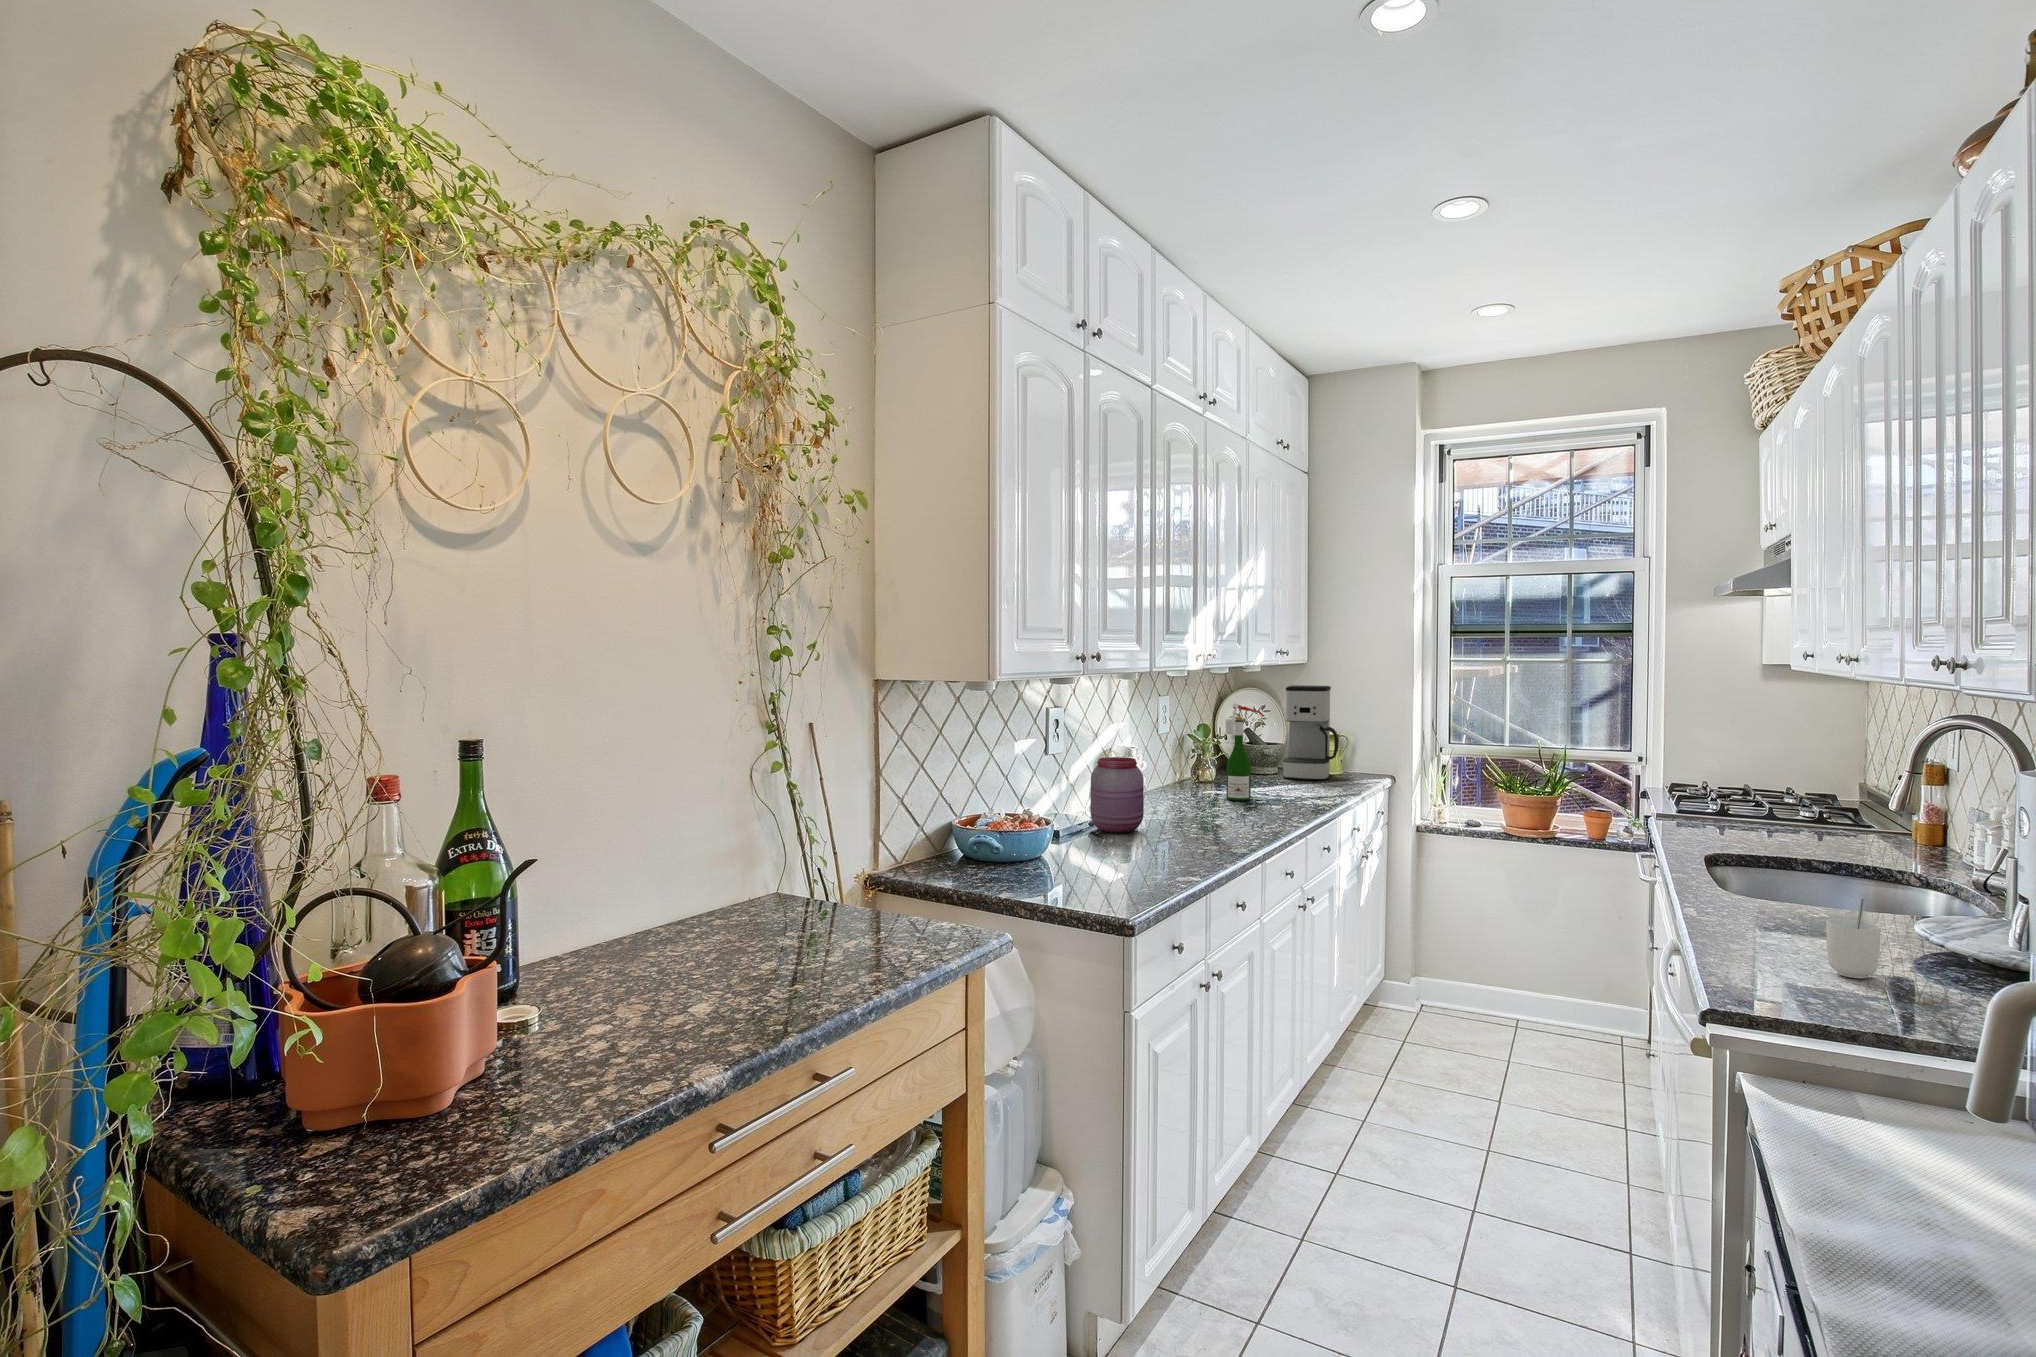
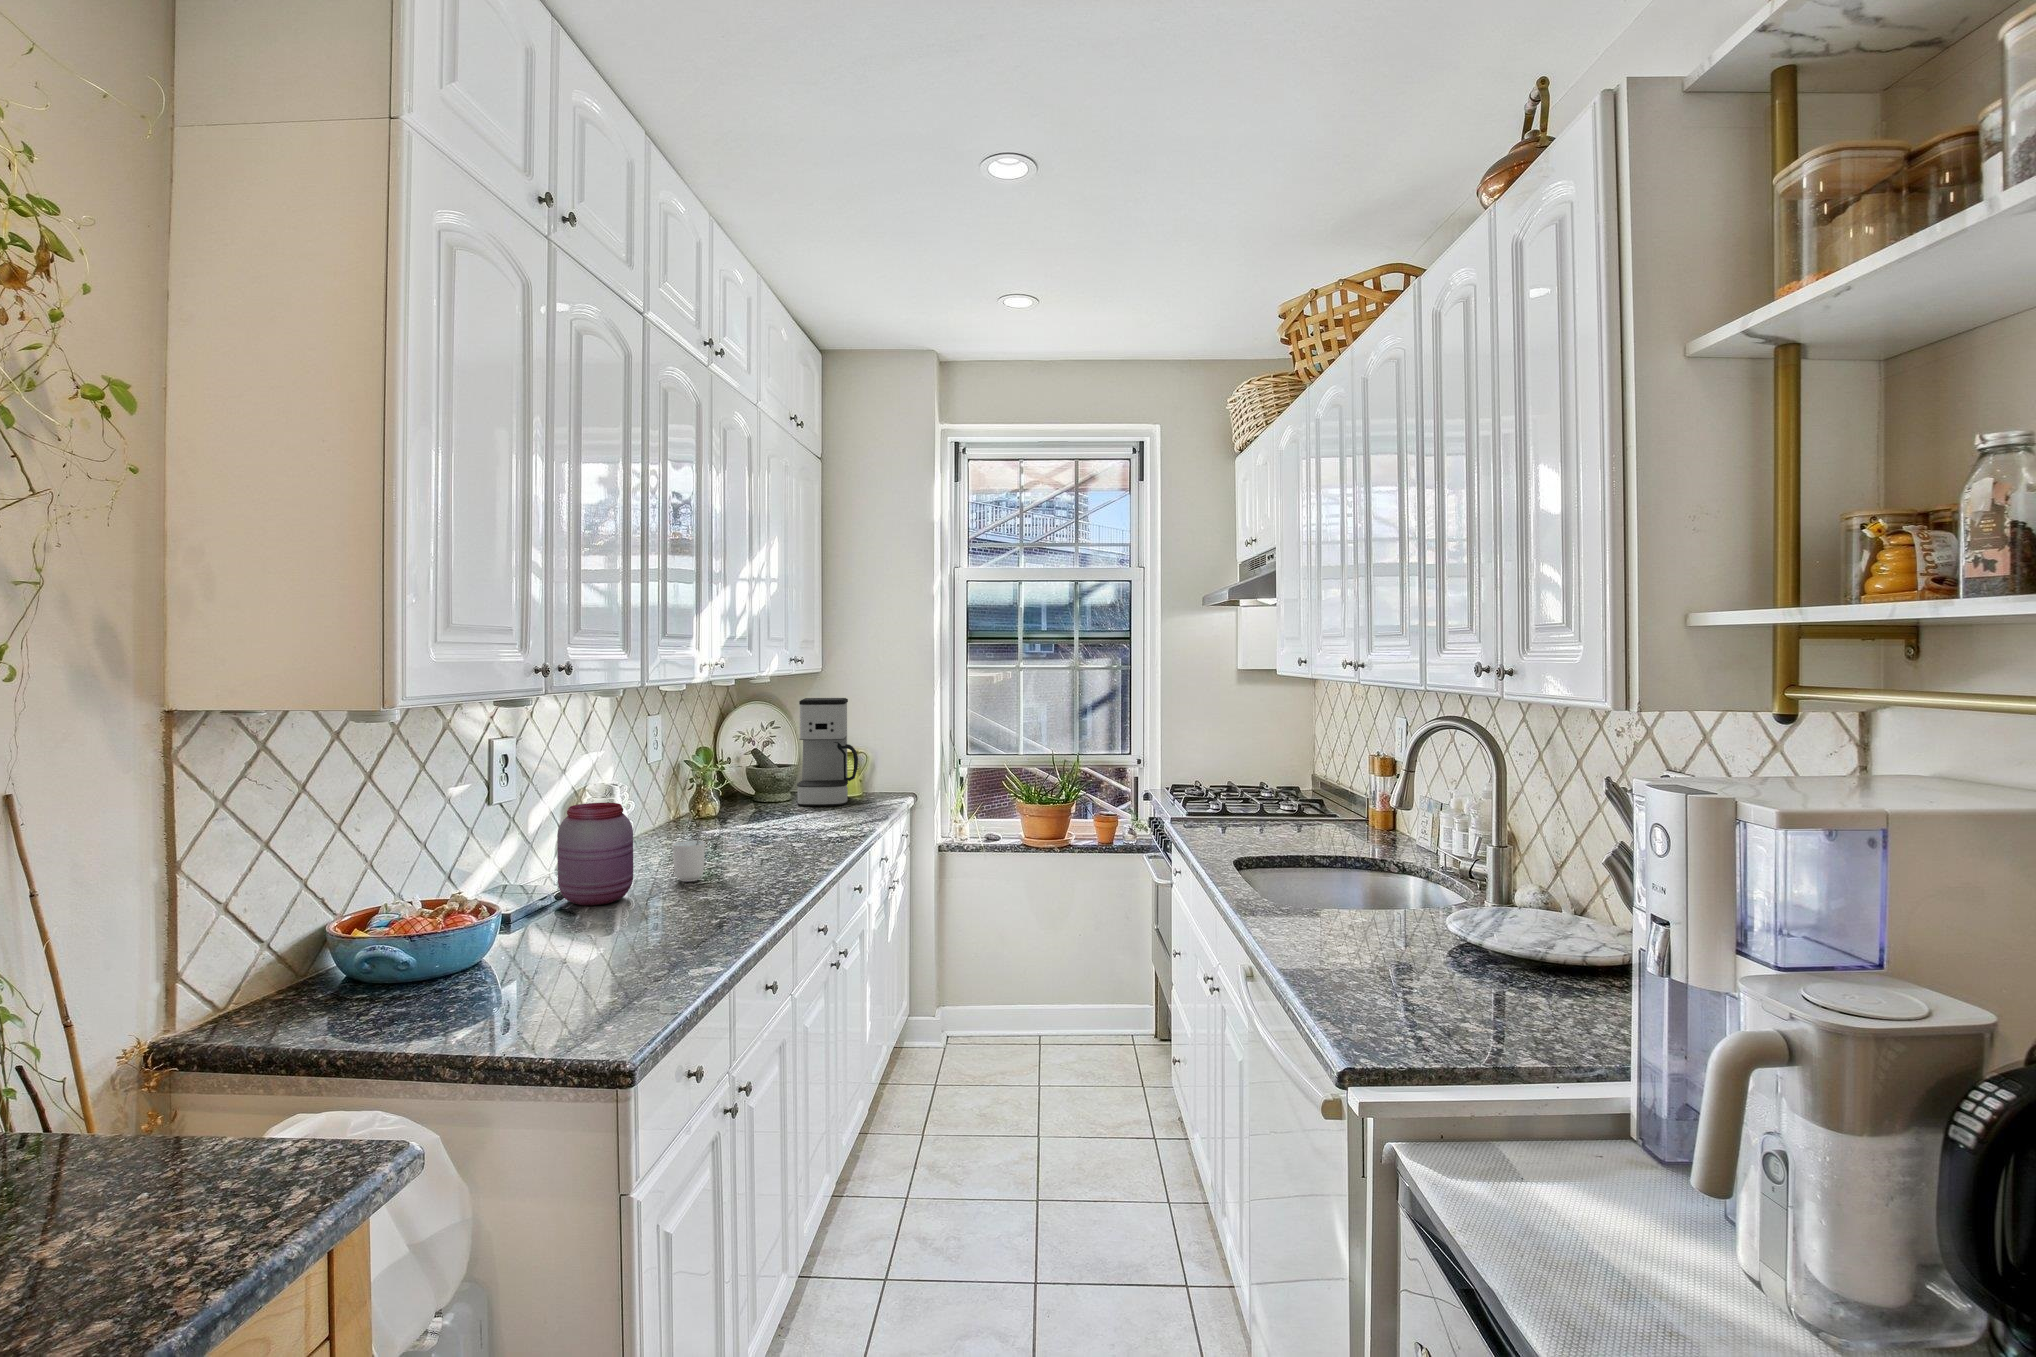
wine bottle: present [1225,704,1265,801] -> none [733,724,781,841]
cup: present [1826,899,1881,978] -> present [673,825,705,882]

